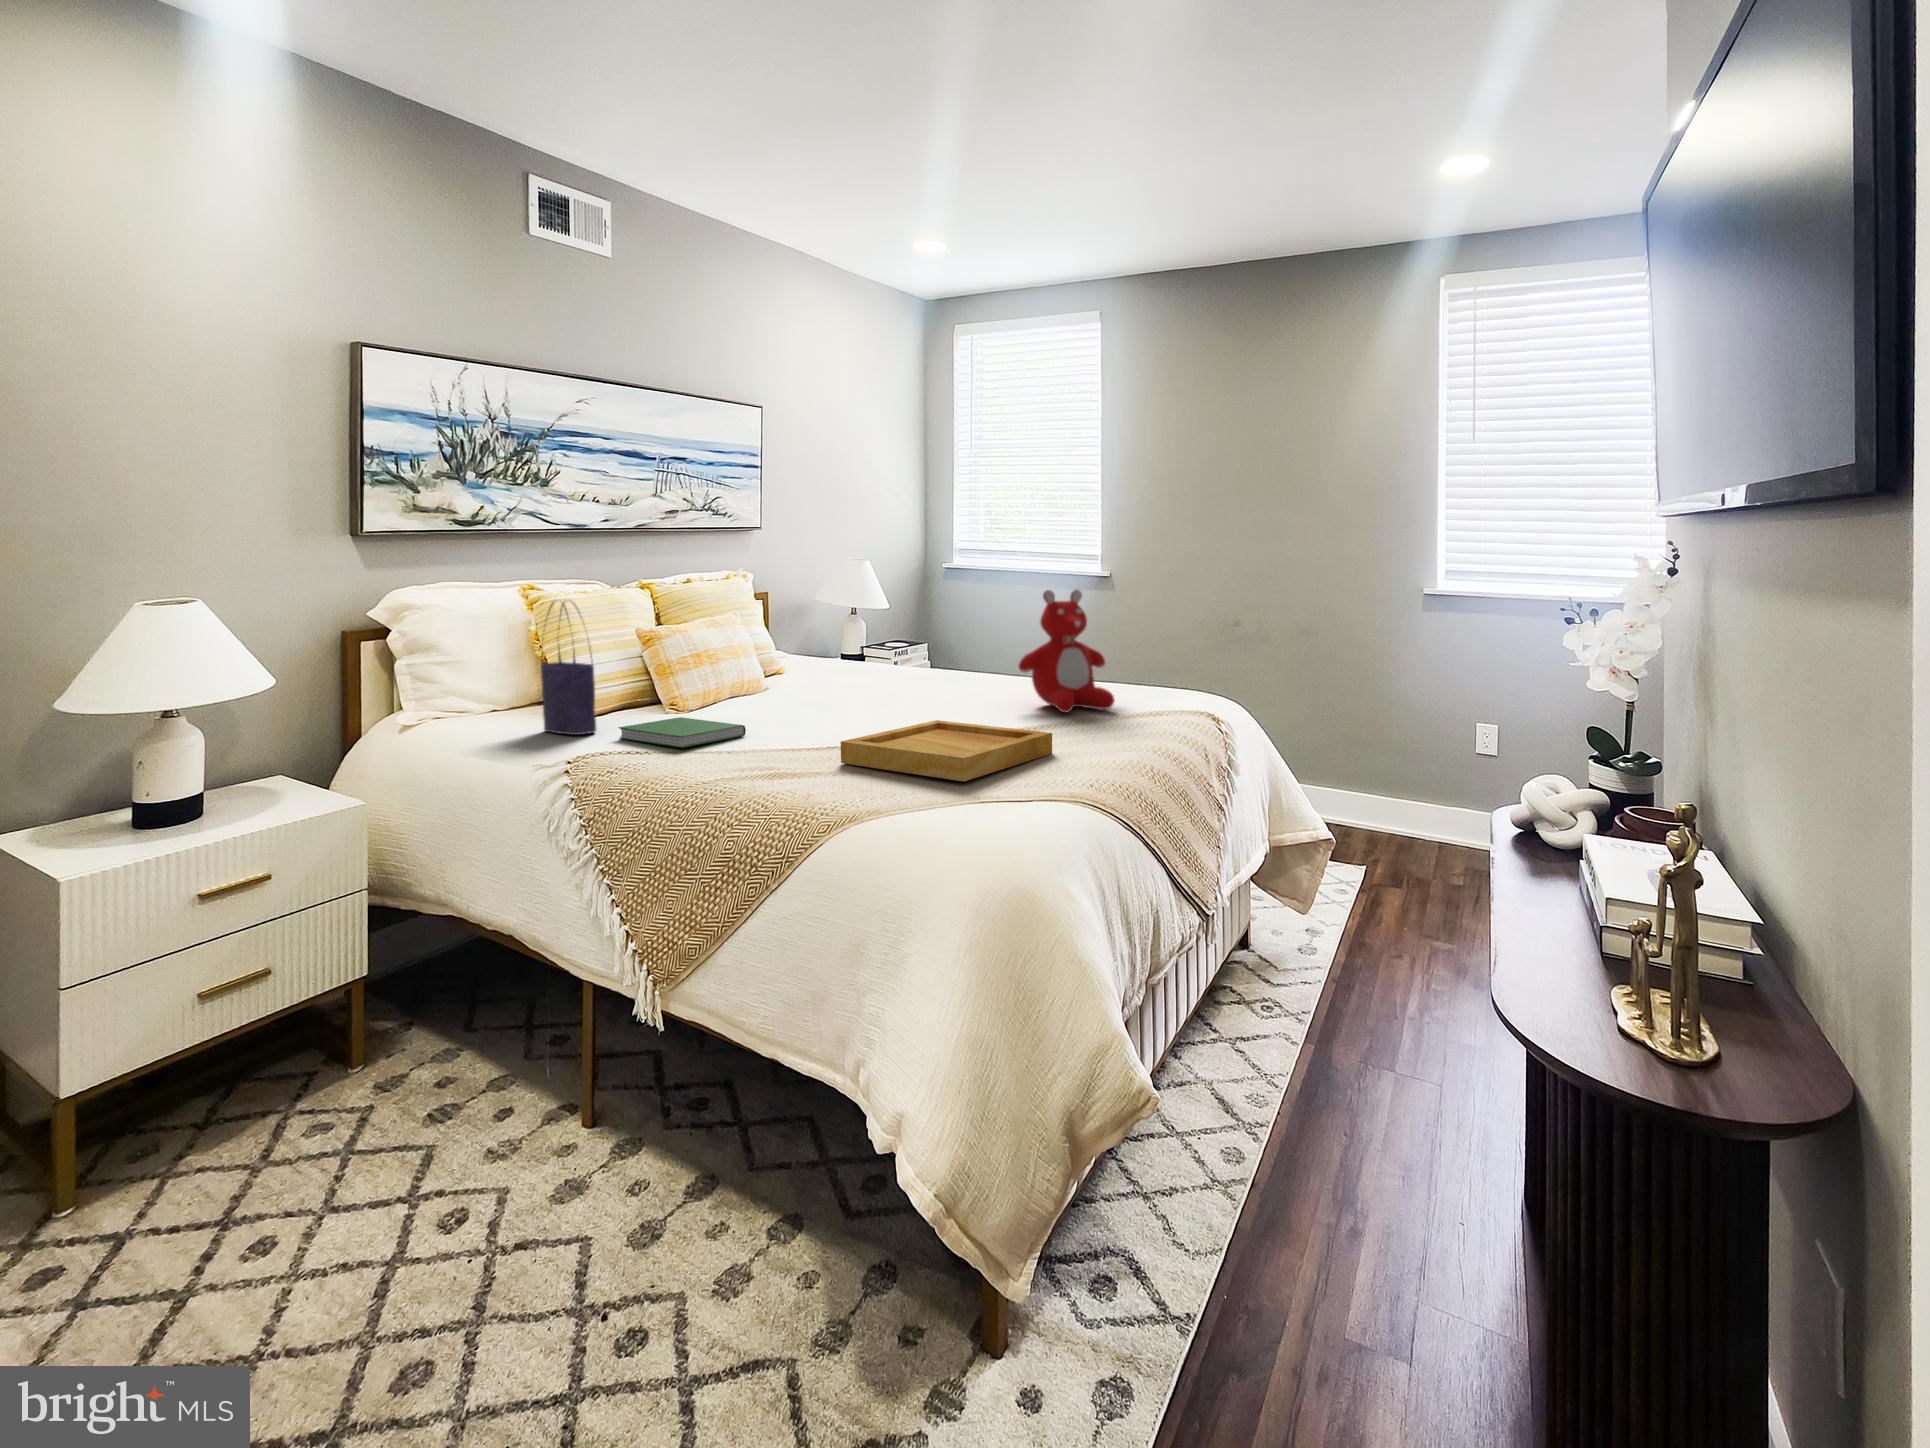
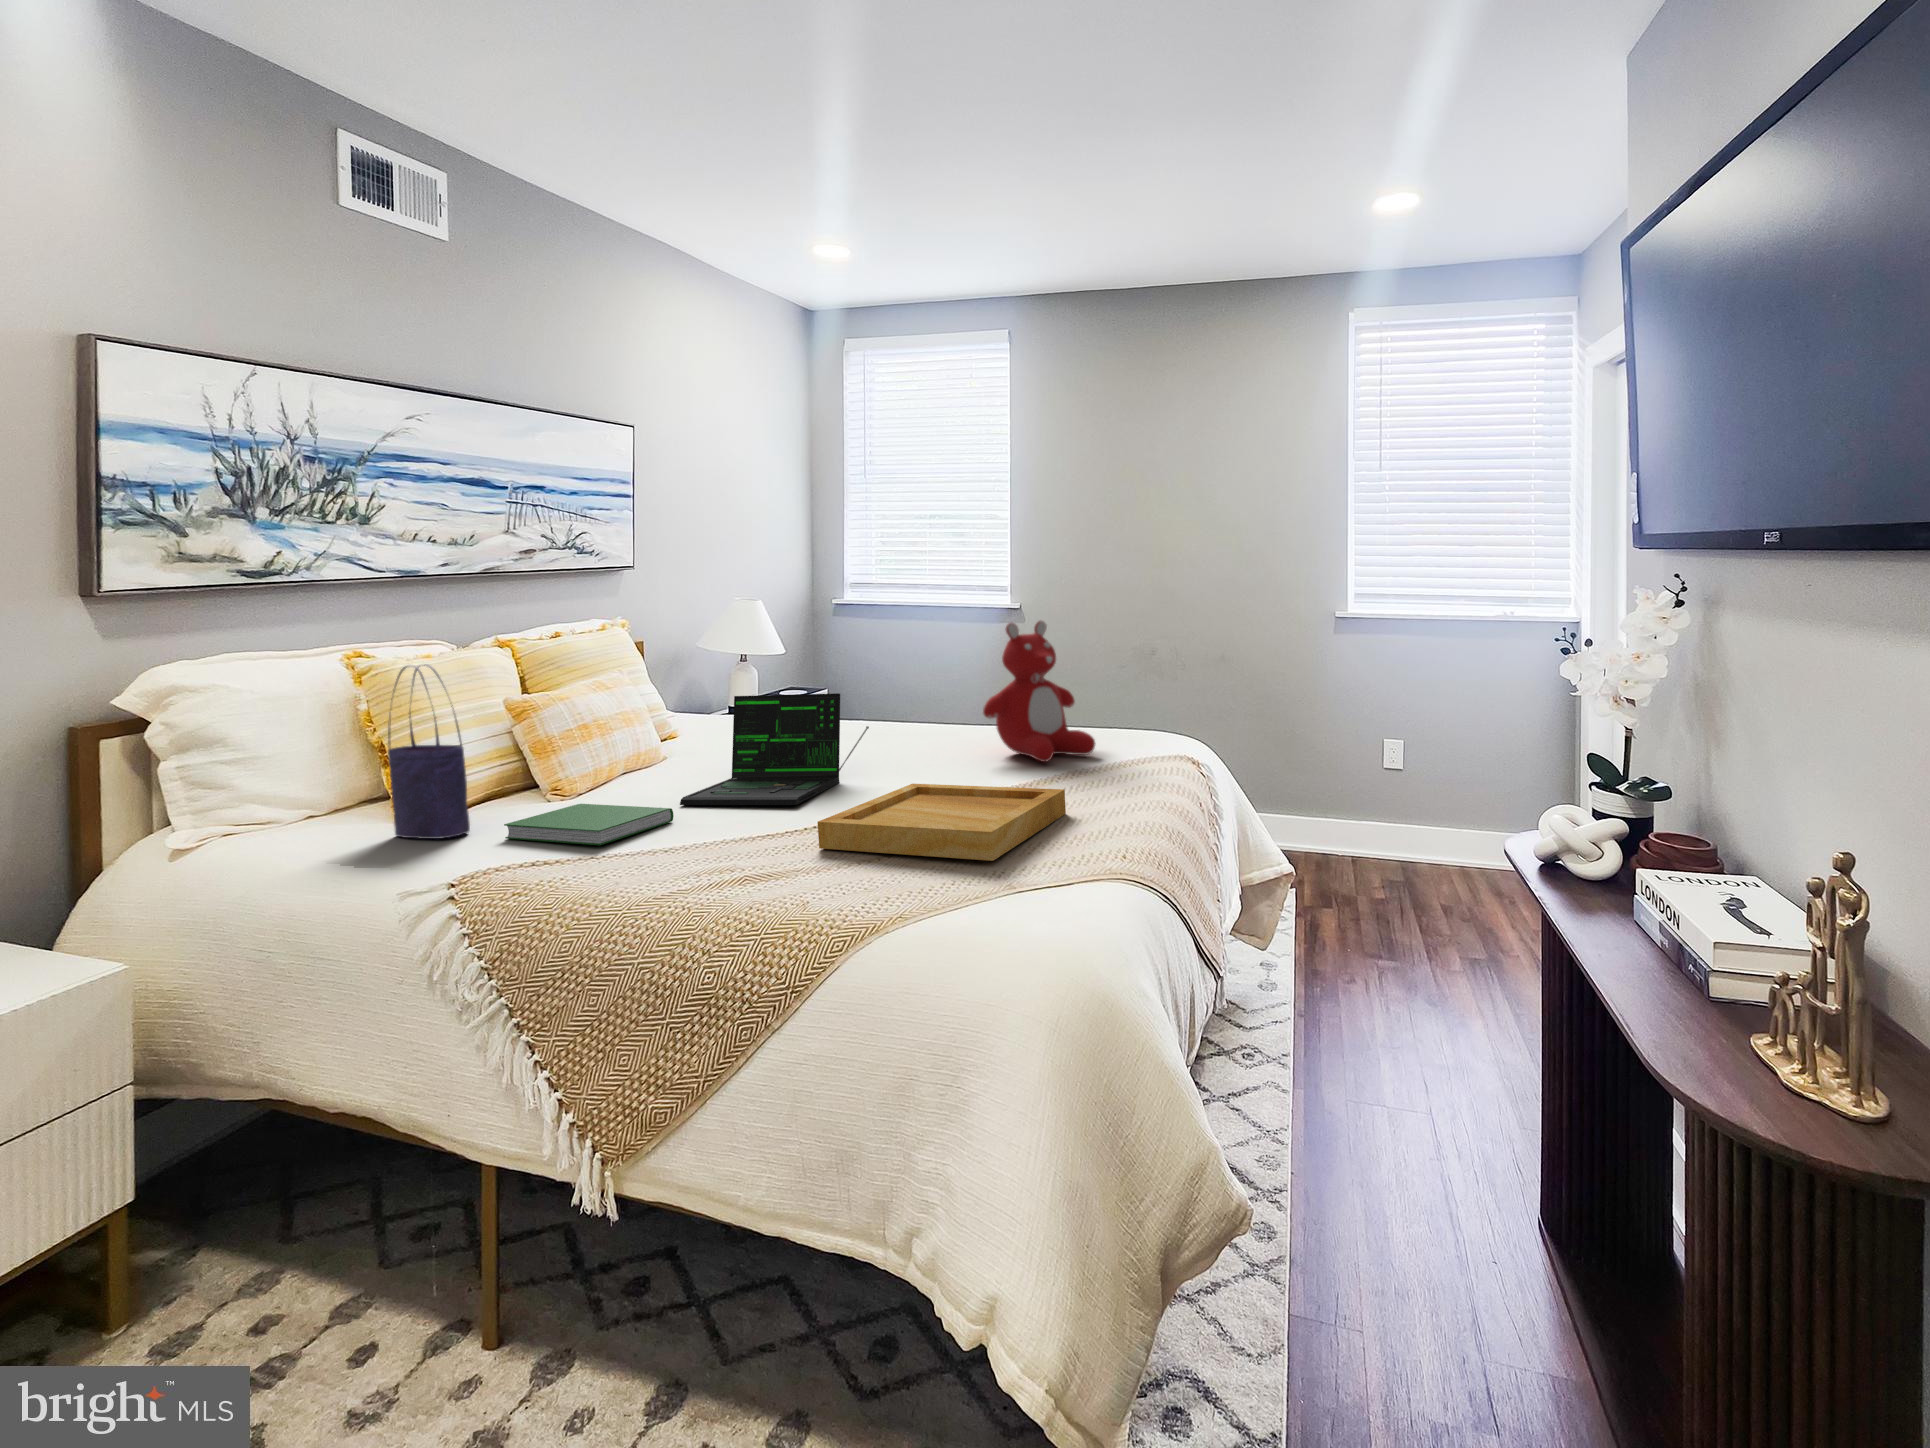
laptop: none [756,640,915,731] -> present [680,693,869,805]

